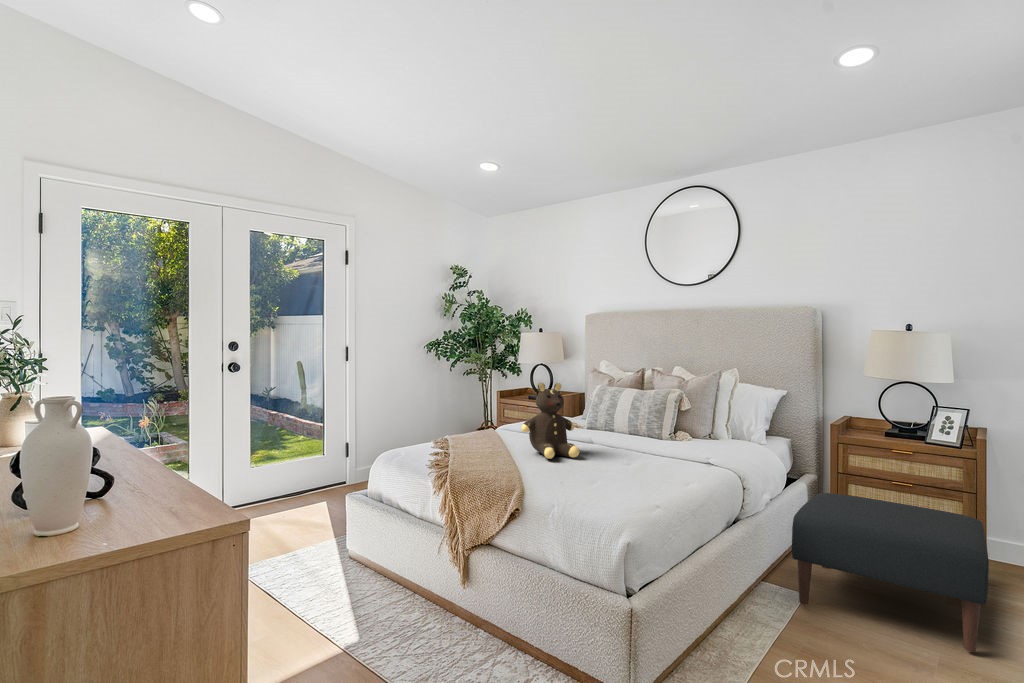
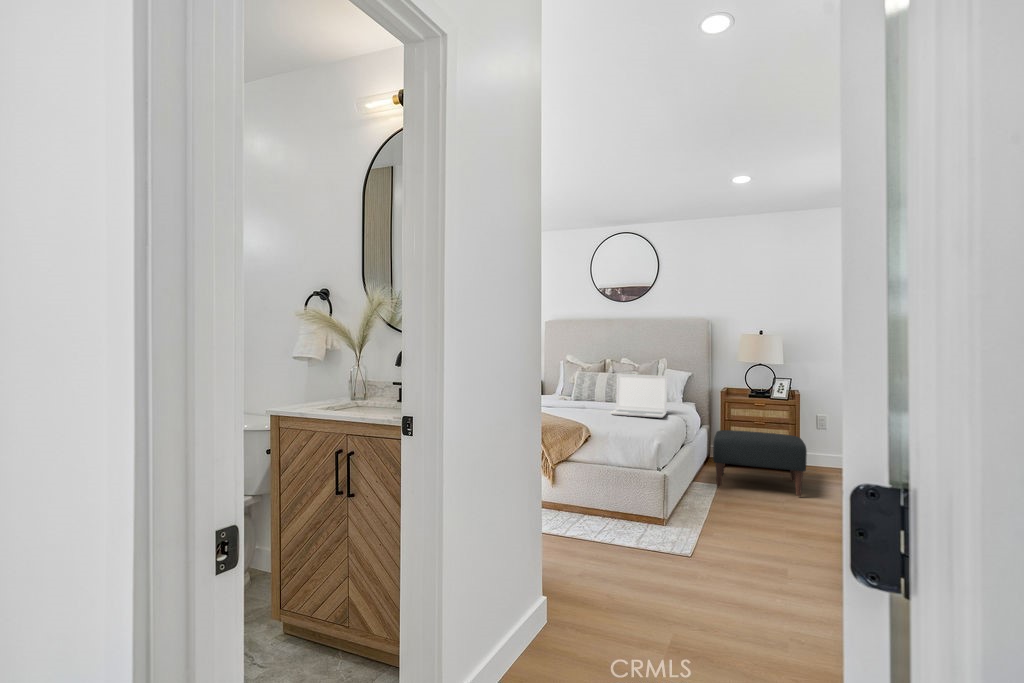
teddy bear: present [521,383,579,459] -> none [559,367,595,413]
laptop: none [602,394,709,475] -> present [611,374,667,418]

